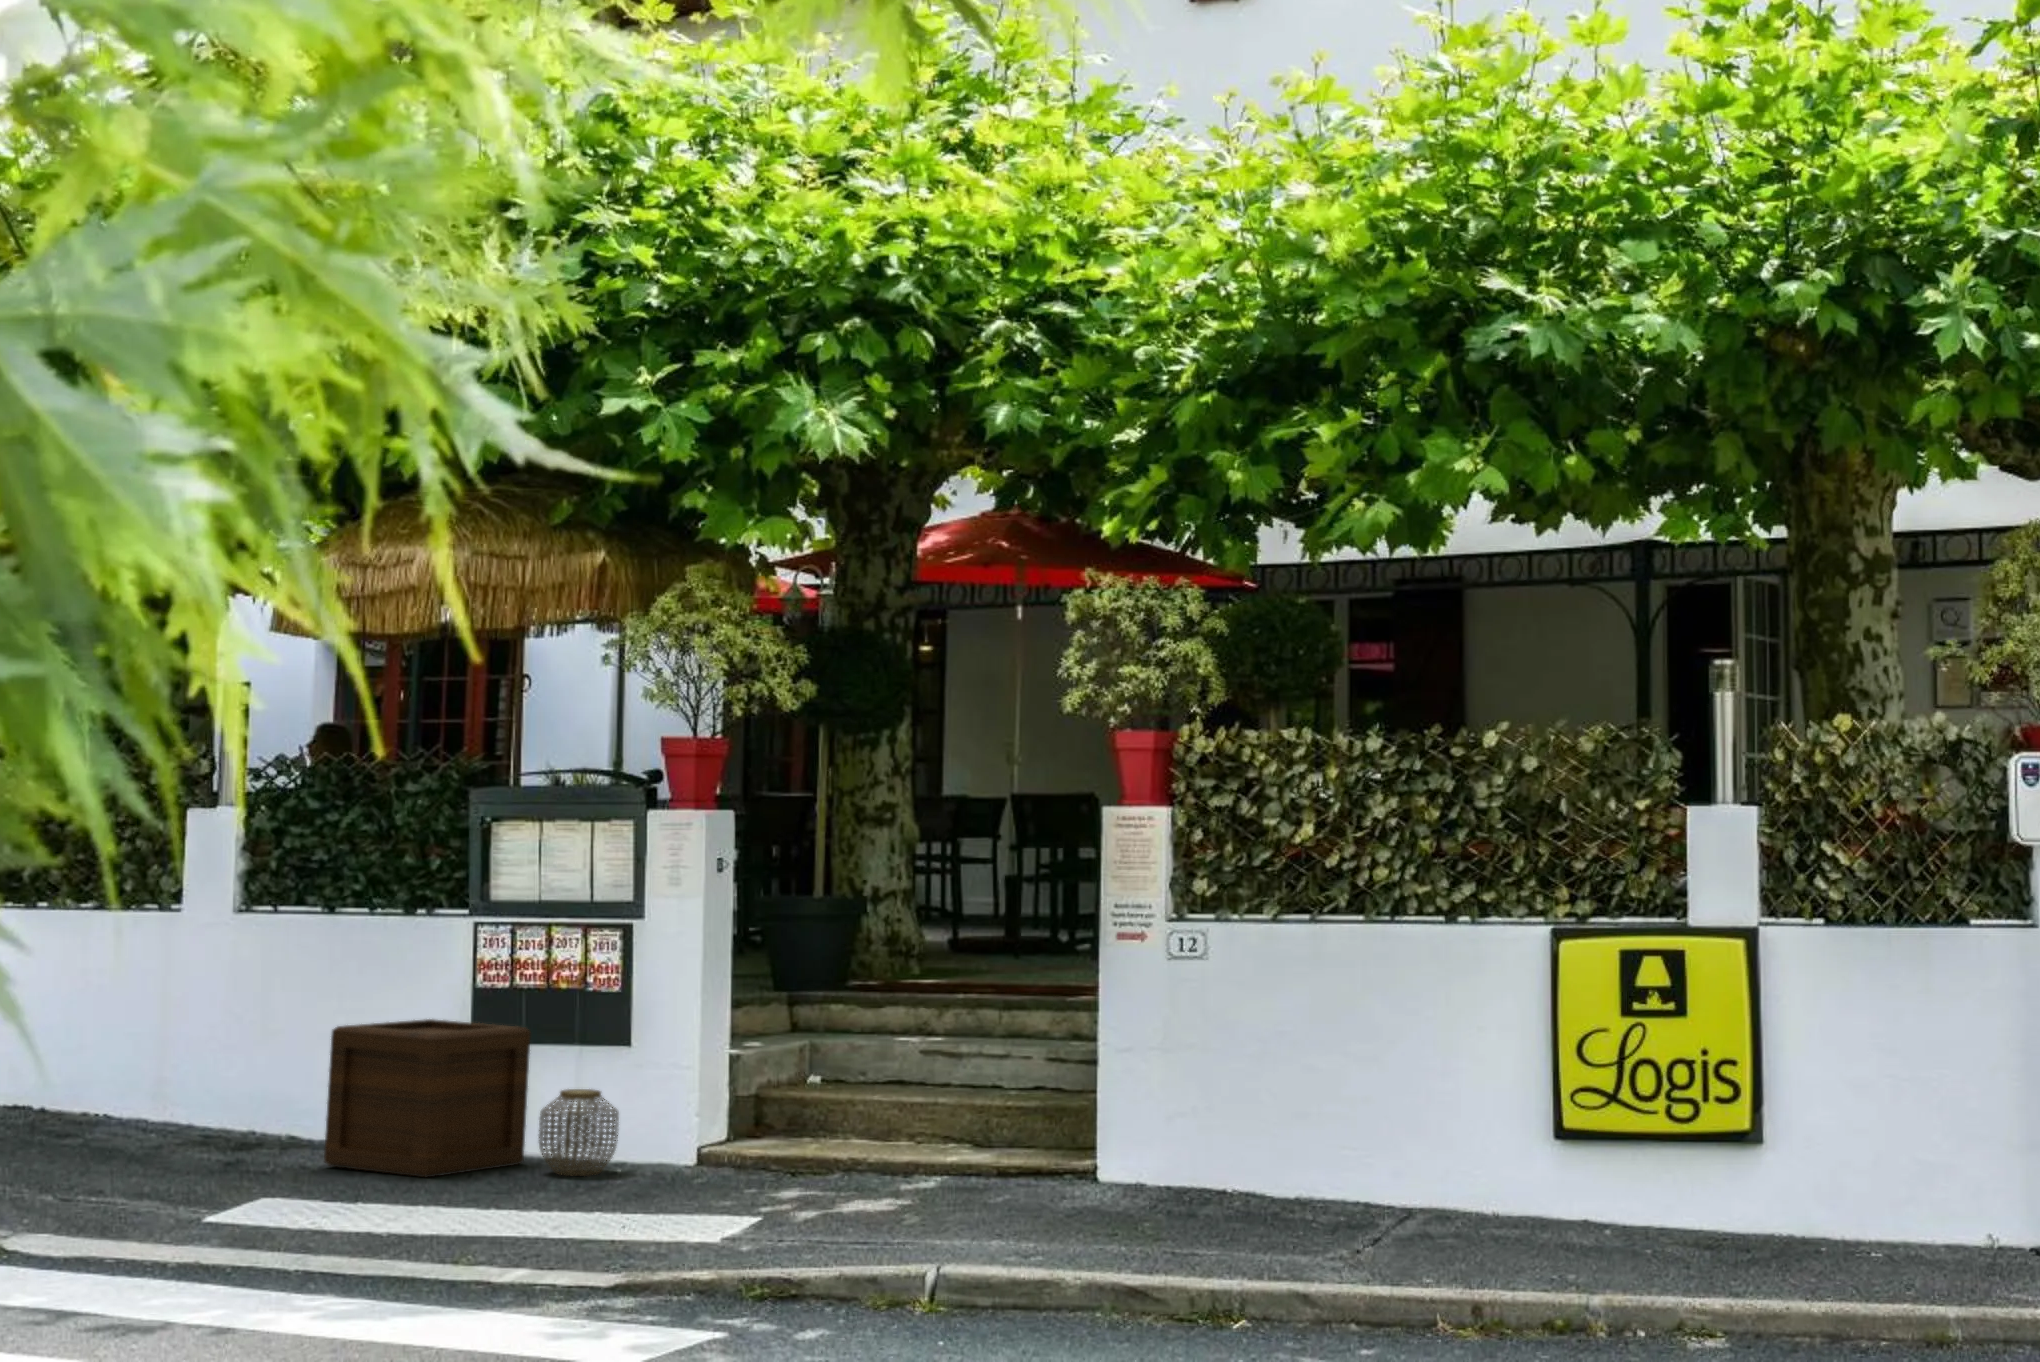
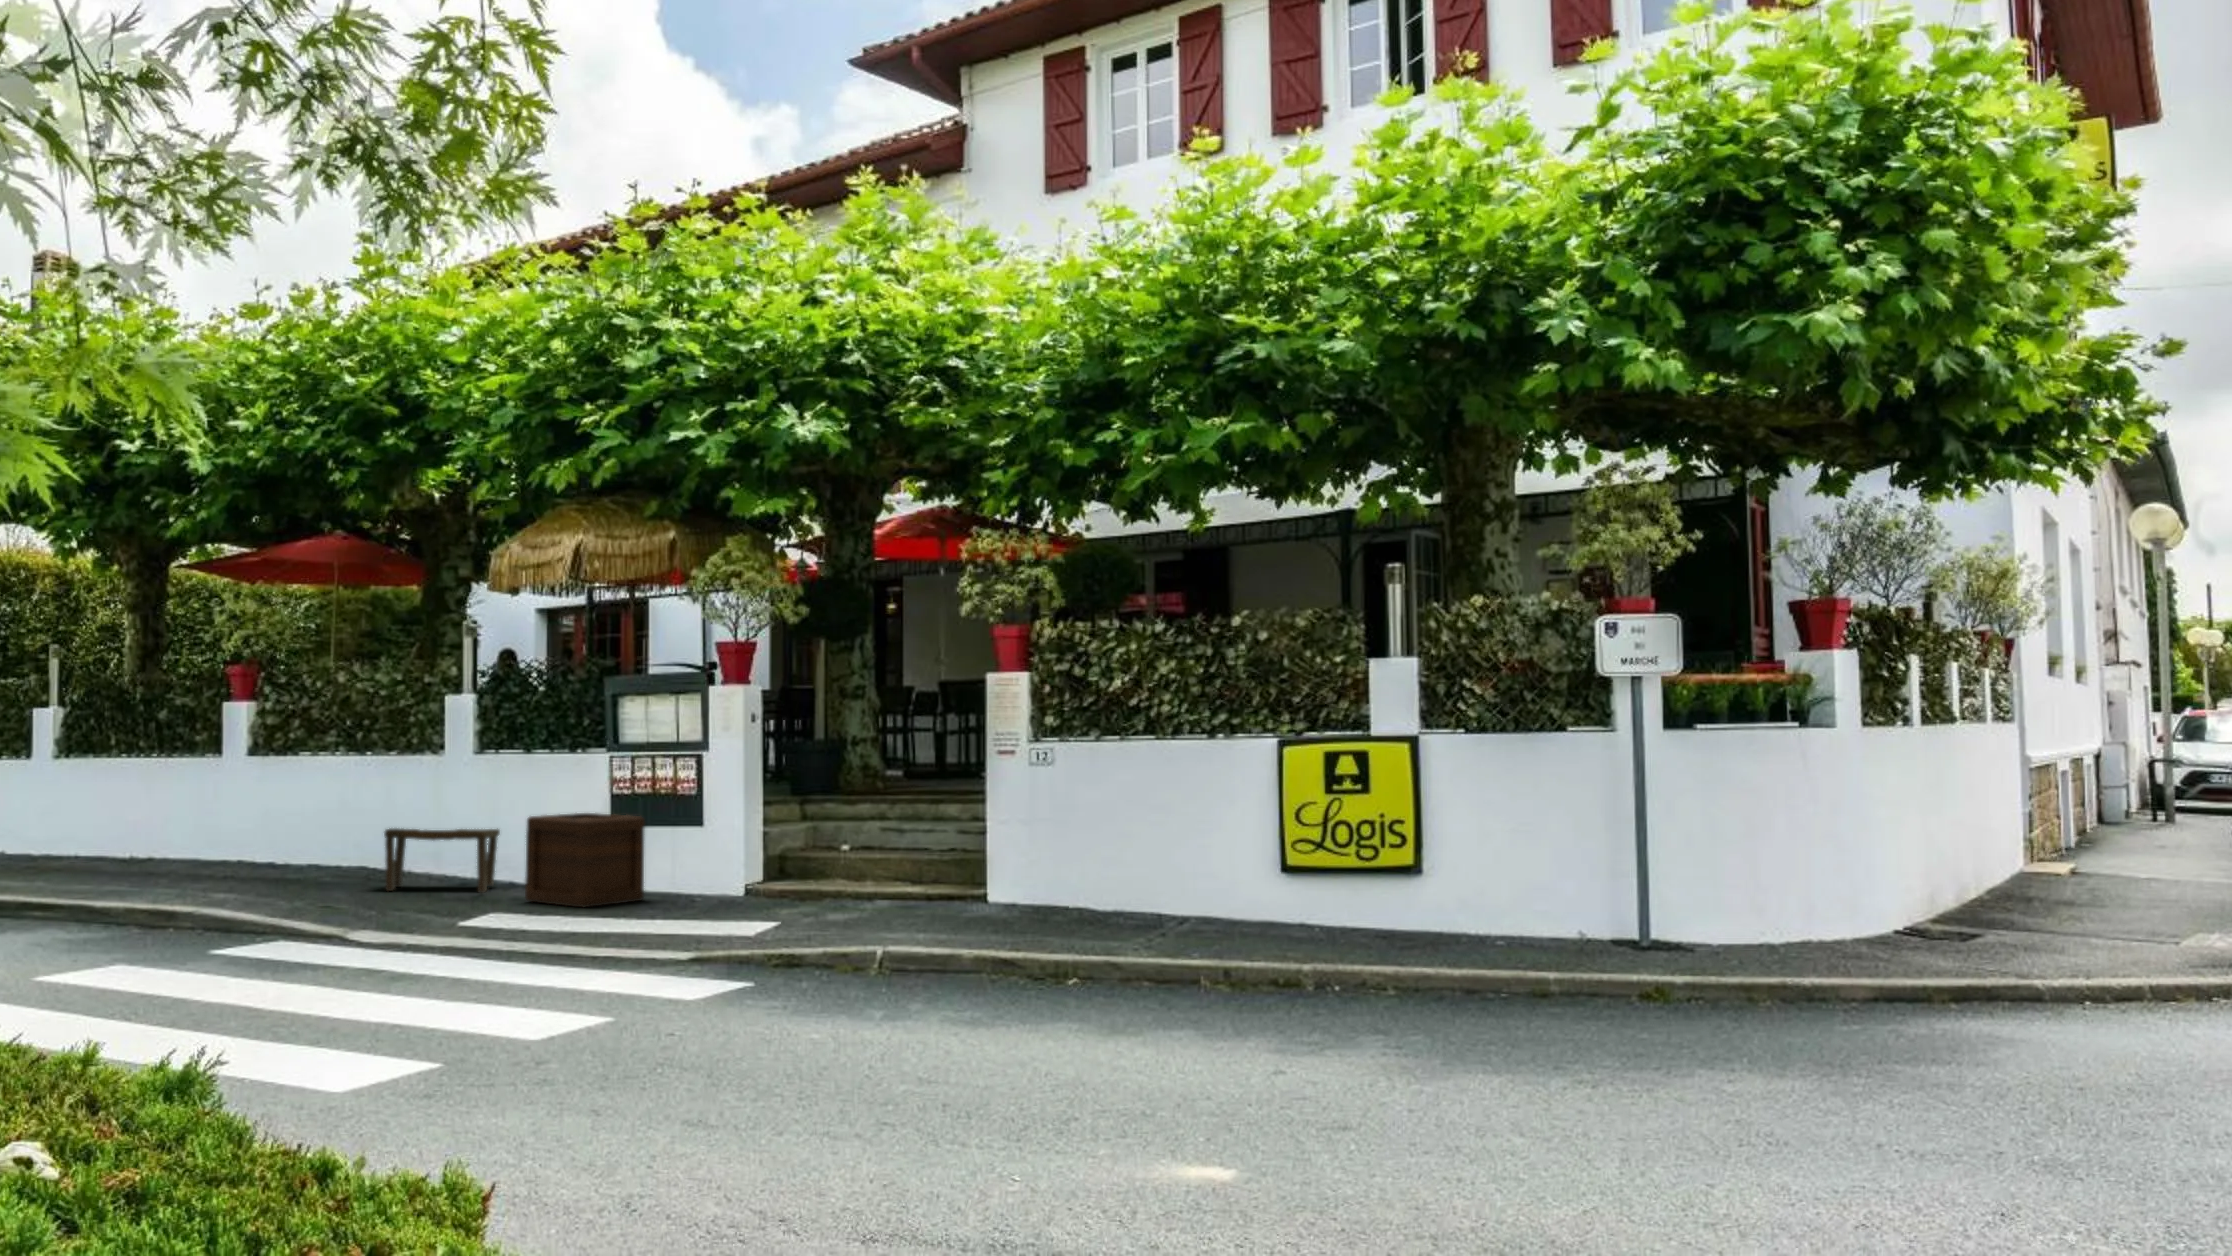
bench: none [74,1040,275,1150] -> present [384,828,500,892]
woven basket: present [539,1089,619,1176] -> none [650,854,698,907]

